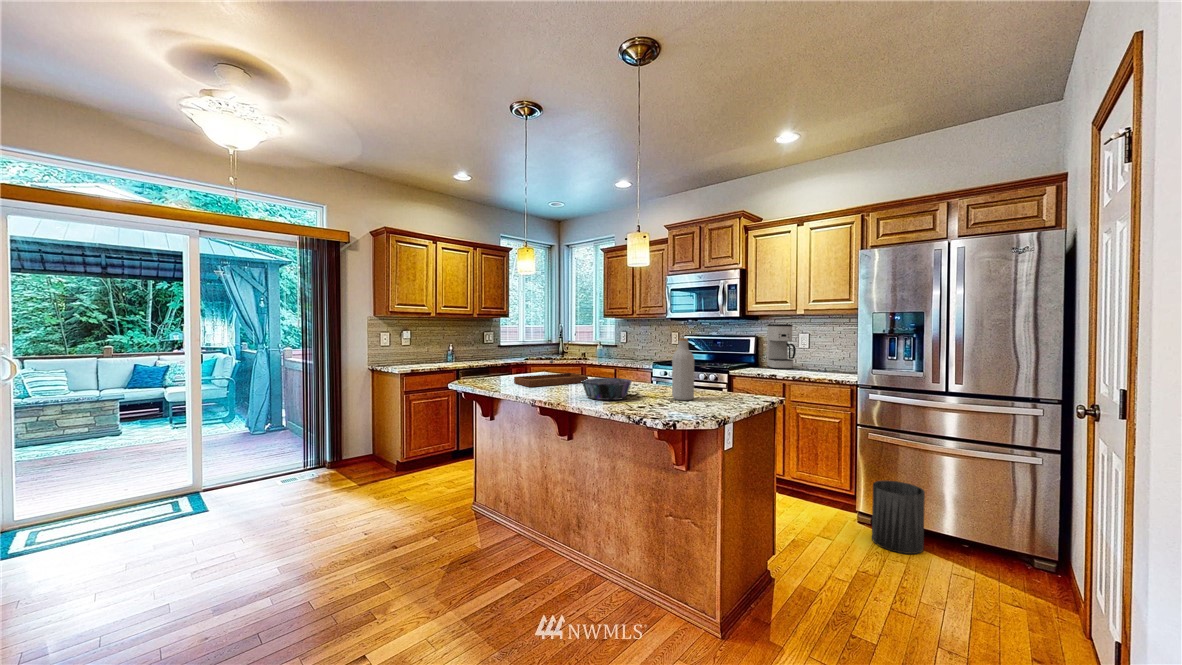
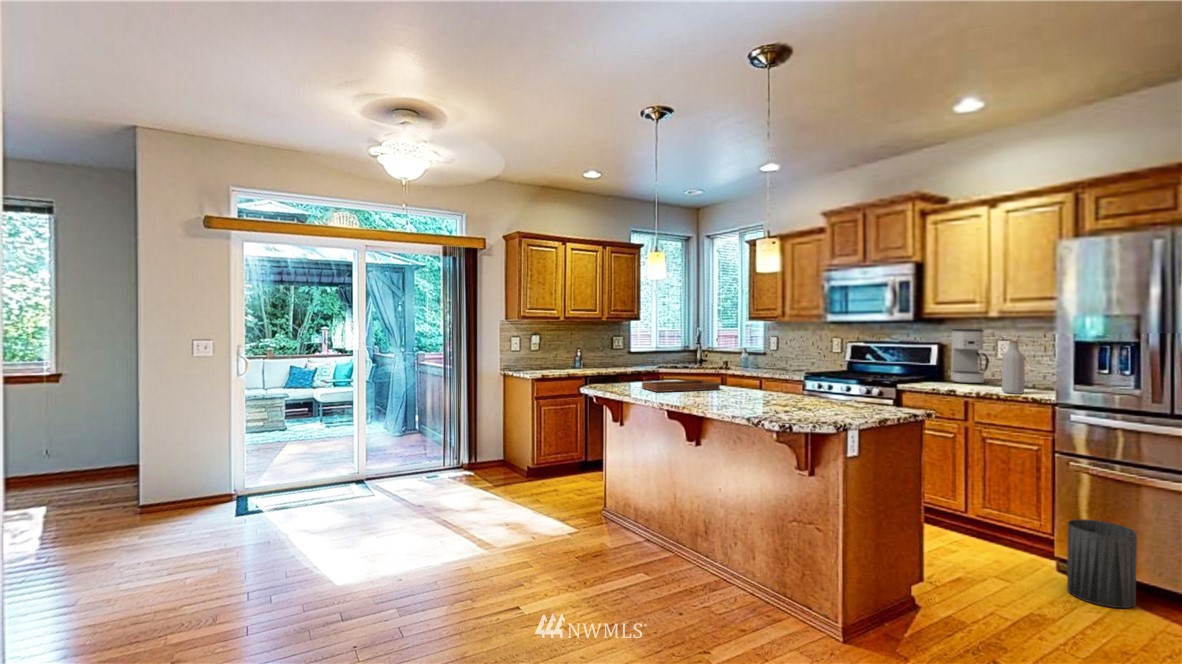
bottle: present [672,338,694,400] -> present [1002,341,1025,394]
decorative bowl: present [582,378,632,400] -> none [707,383,761,405]

